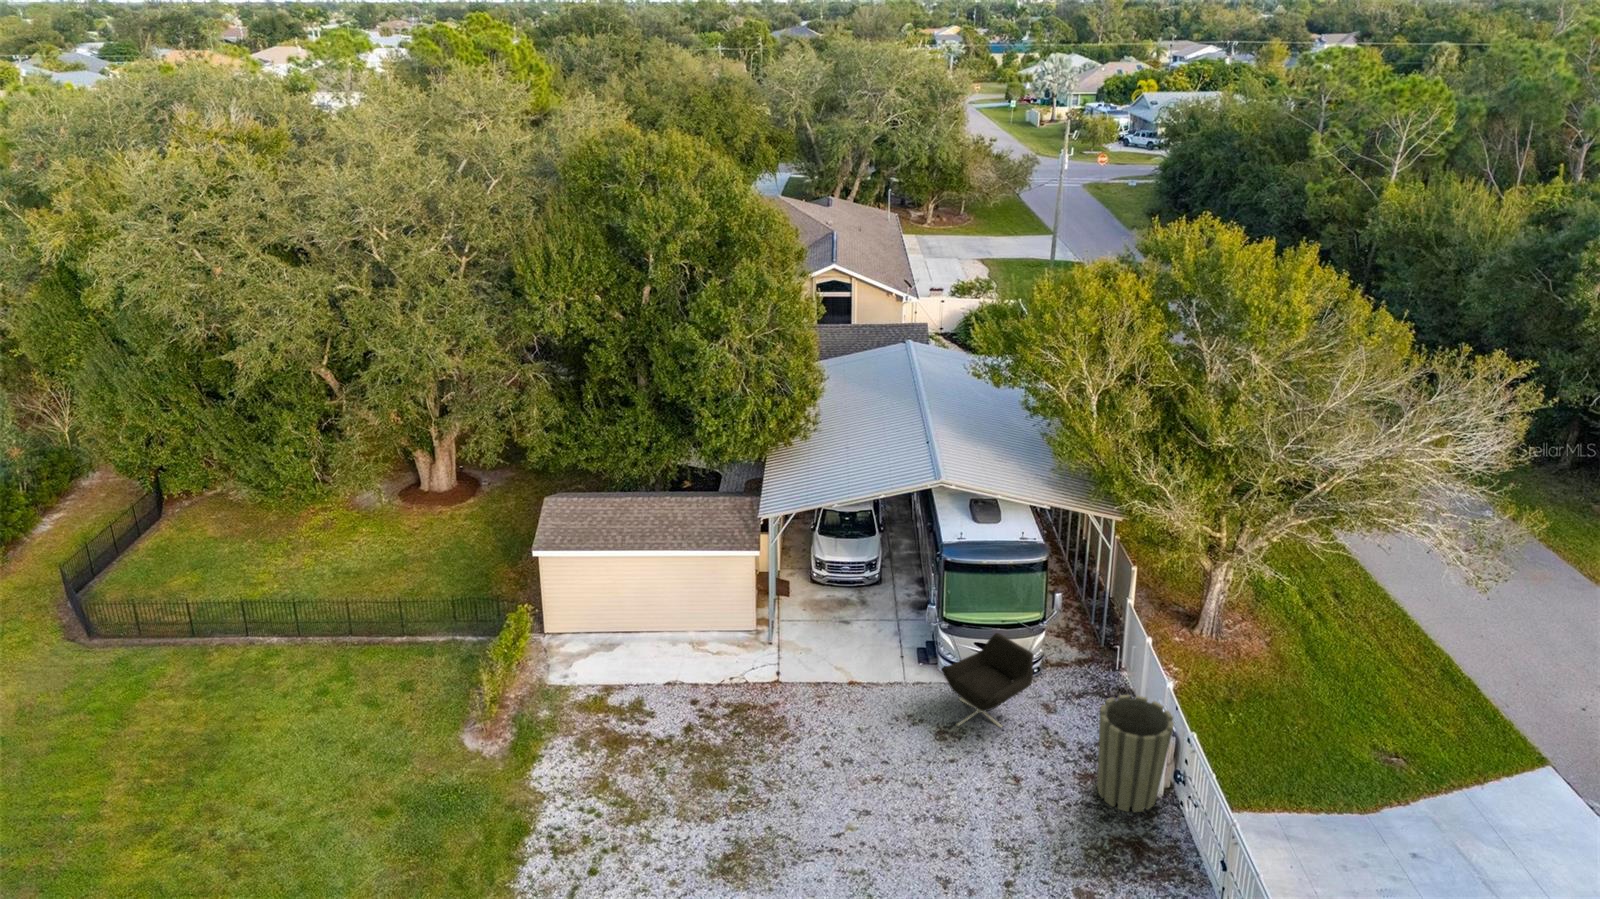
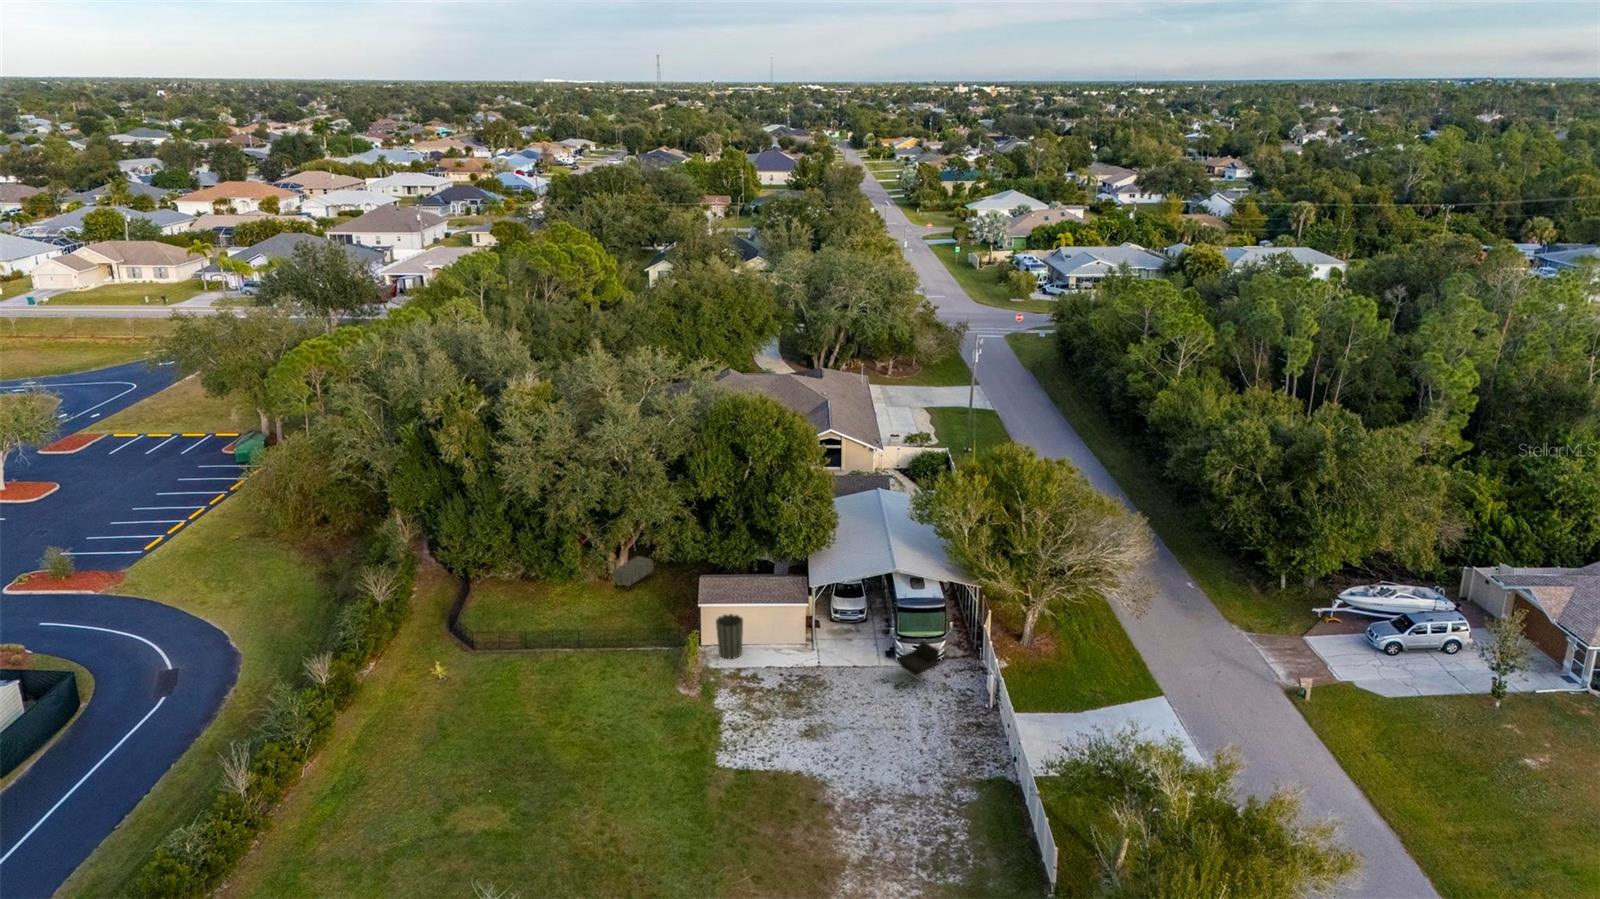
bench: none [418,460,501,524] -> present [613,556,653,590]
trash can: present [1097,695,1174,812] -> present [716,614,743,659]

